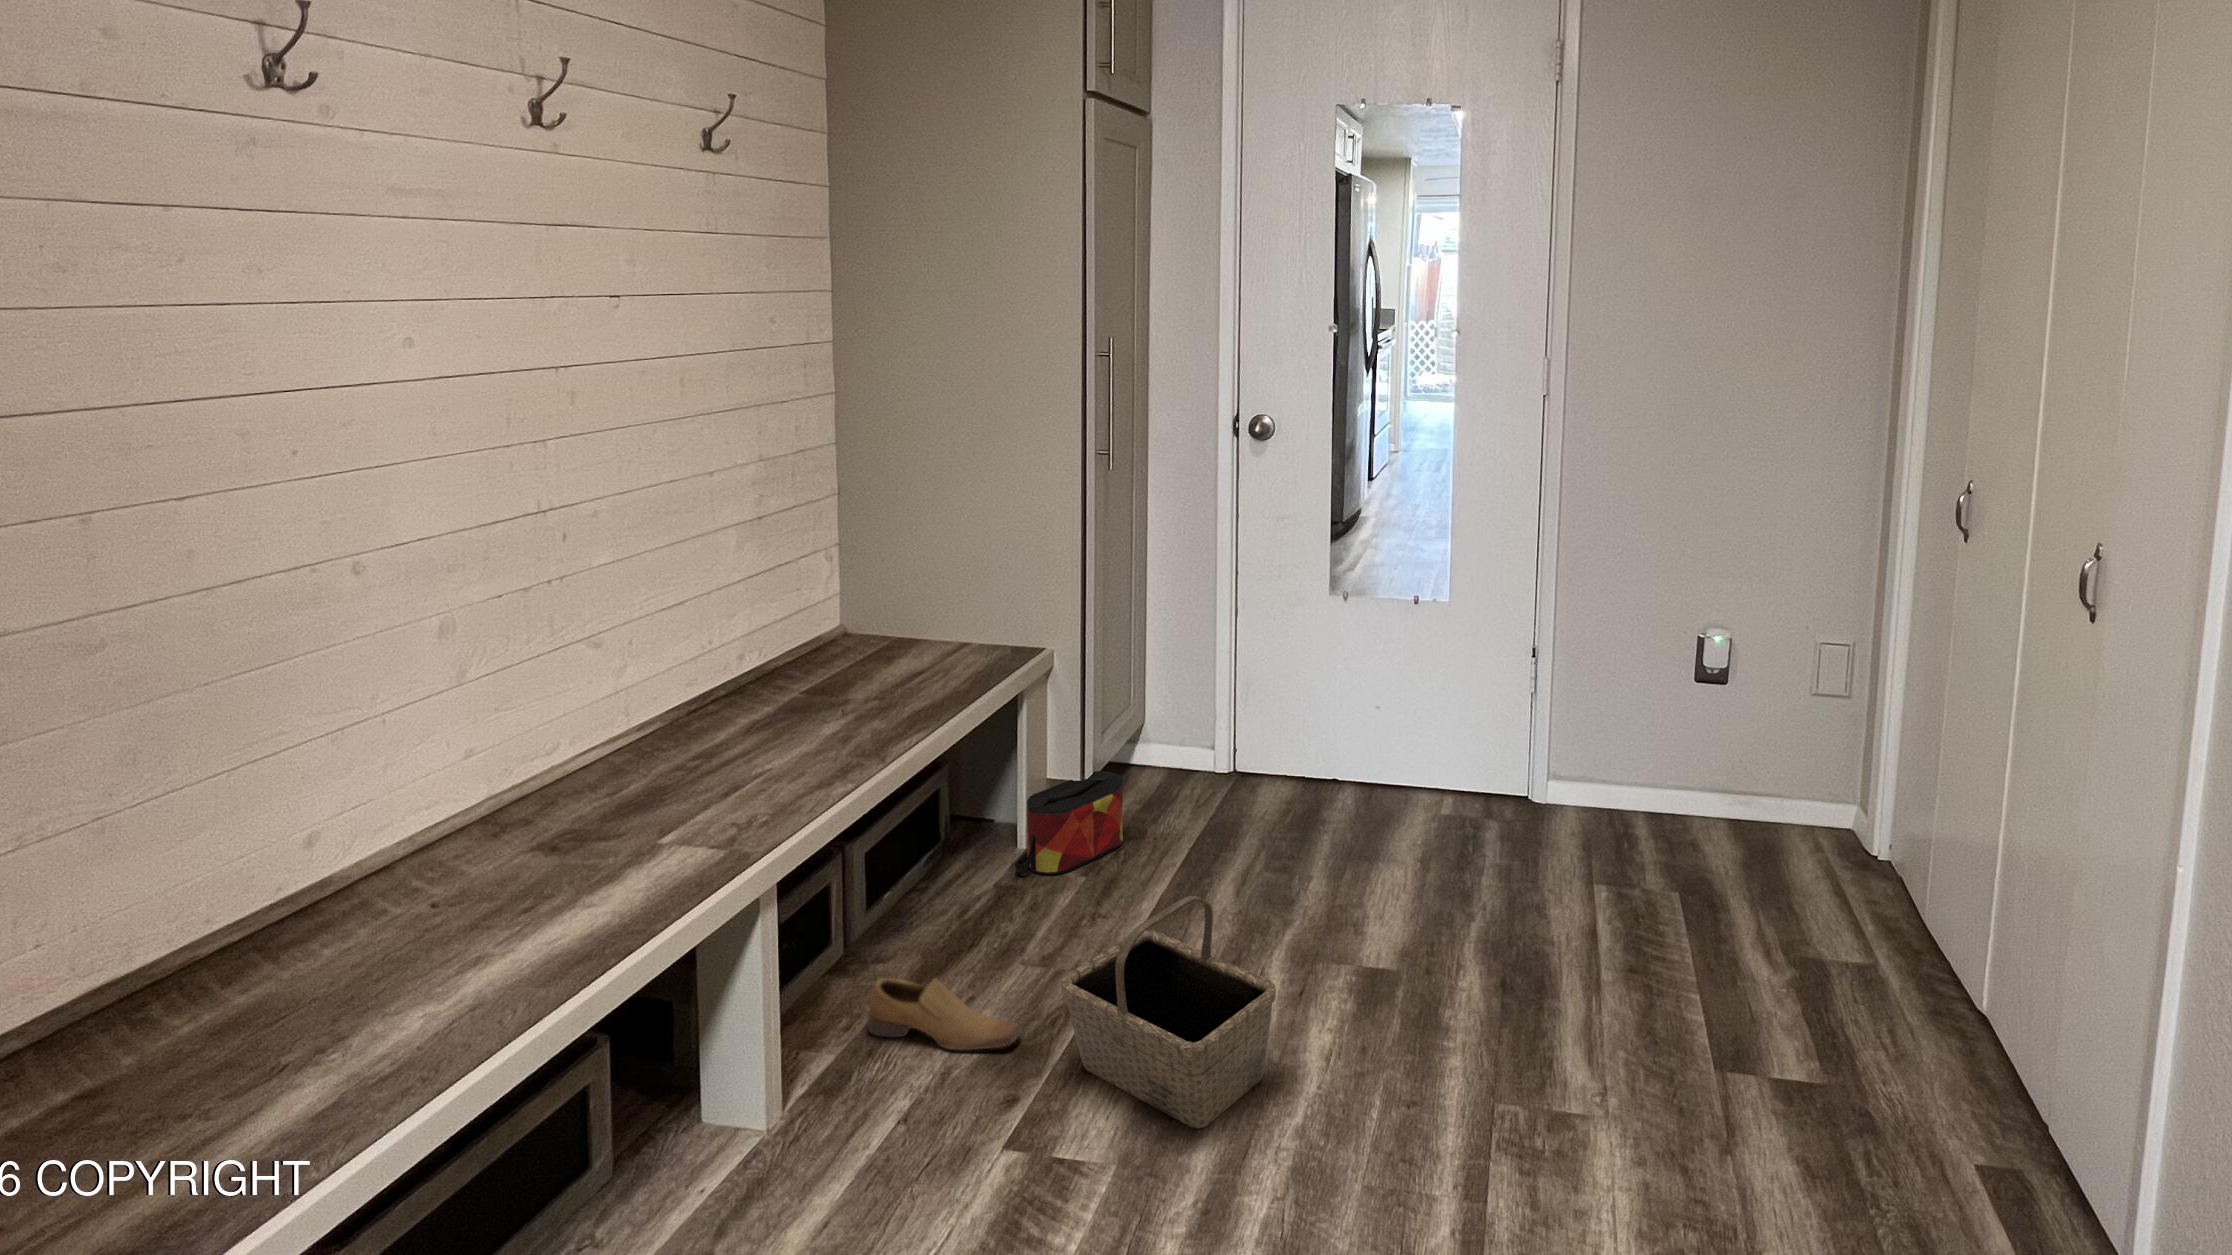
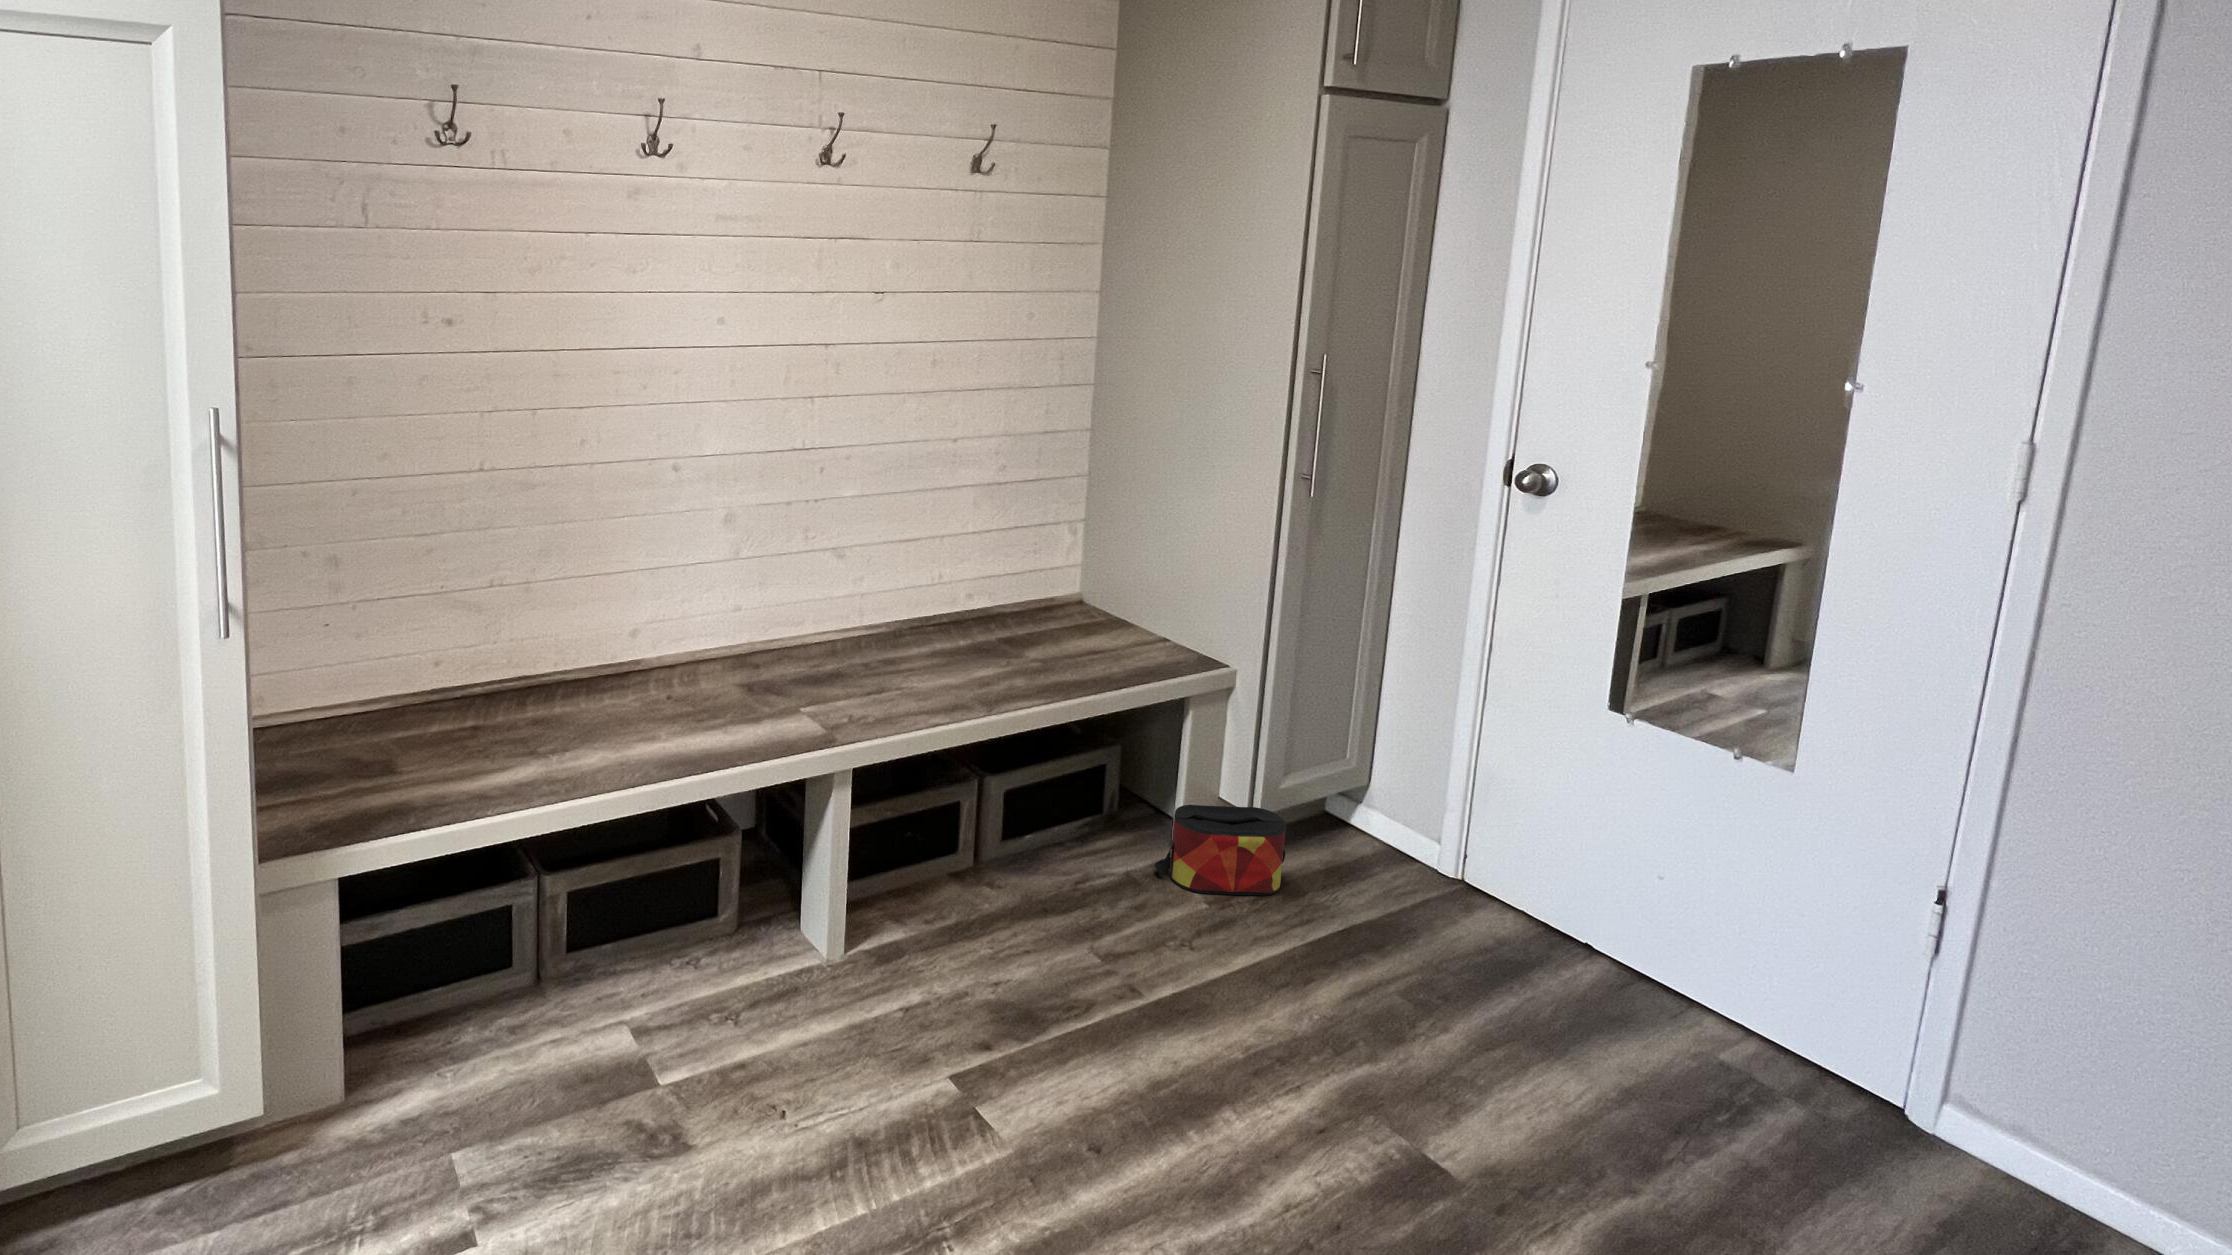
basket: present [1061,896,1276,1129] -> none [1044,949,1225,1178]
shoe: present [868,978,1021,1050] -> none [941,893,1037,1003]

